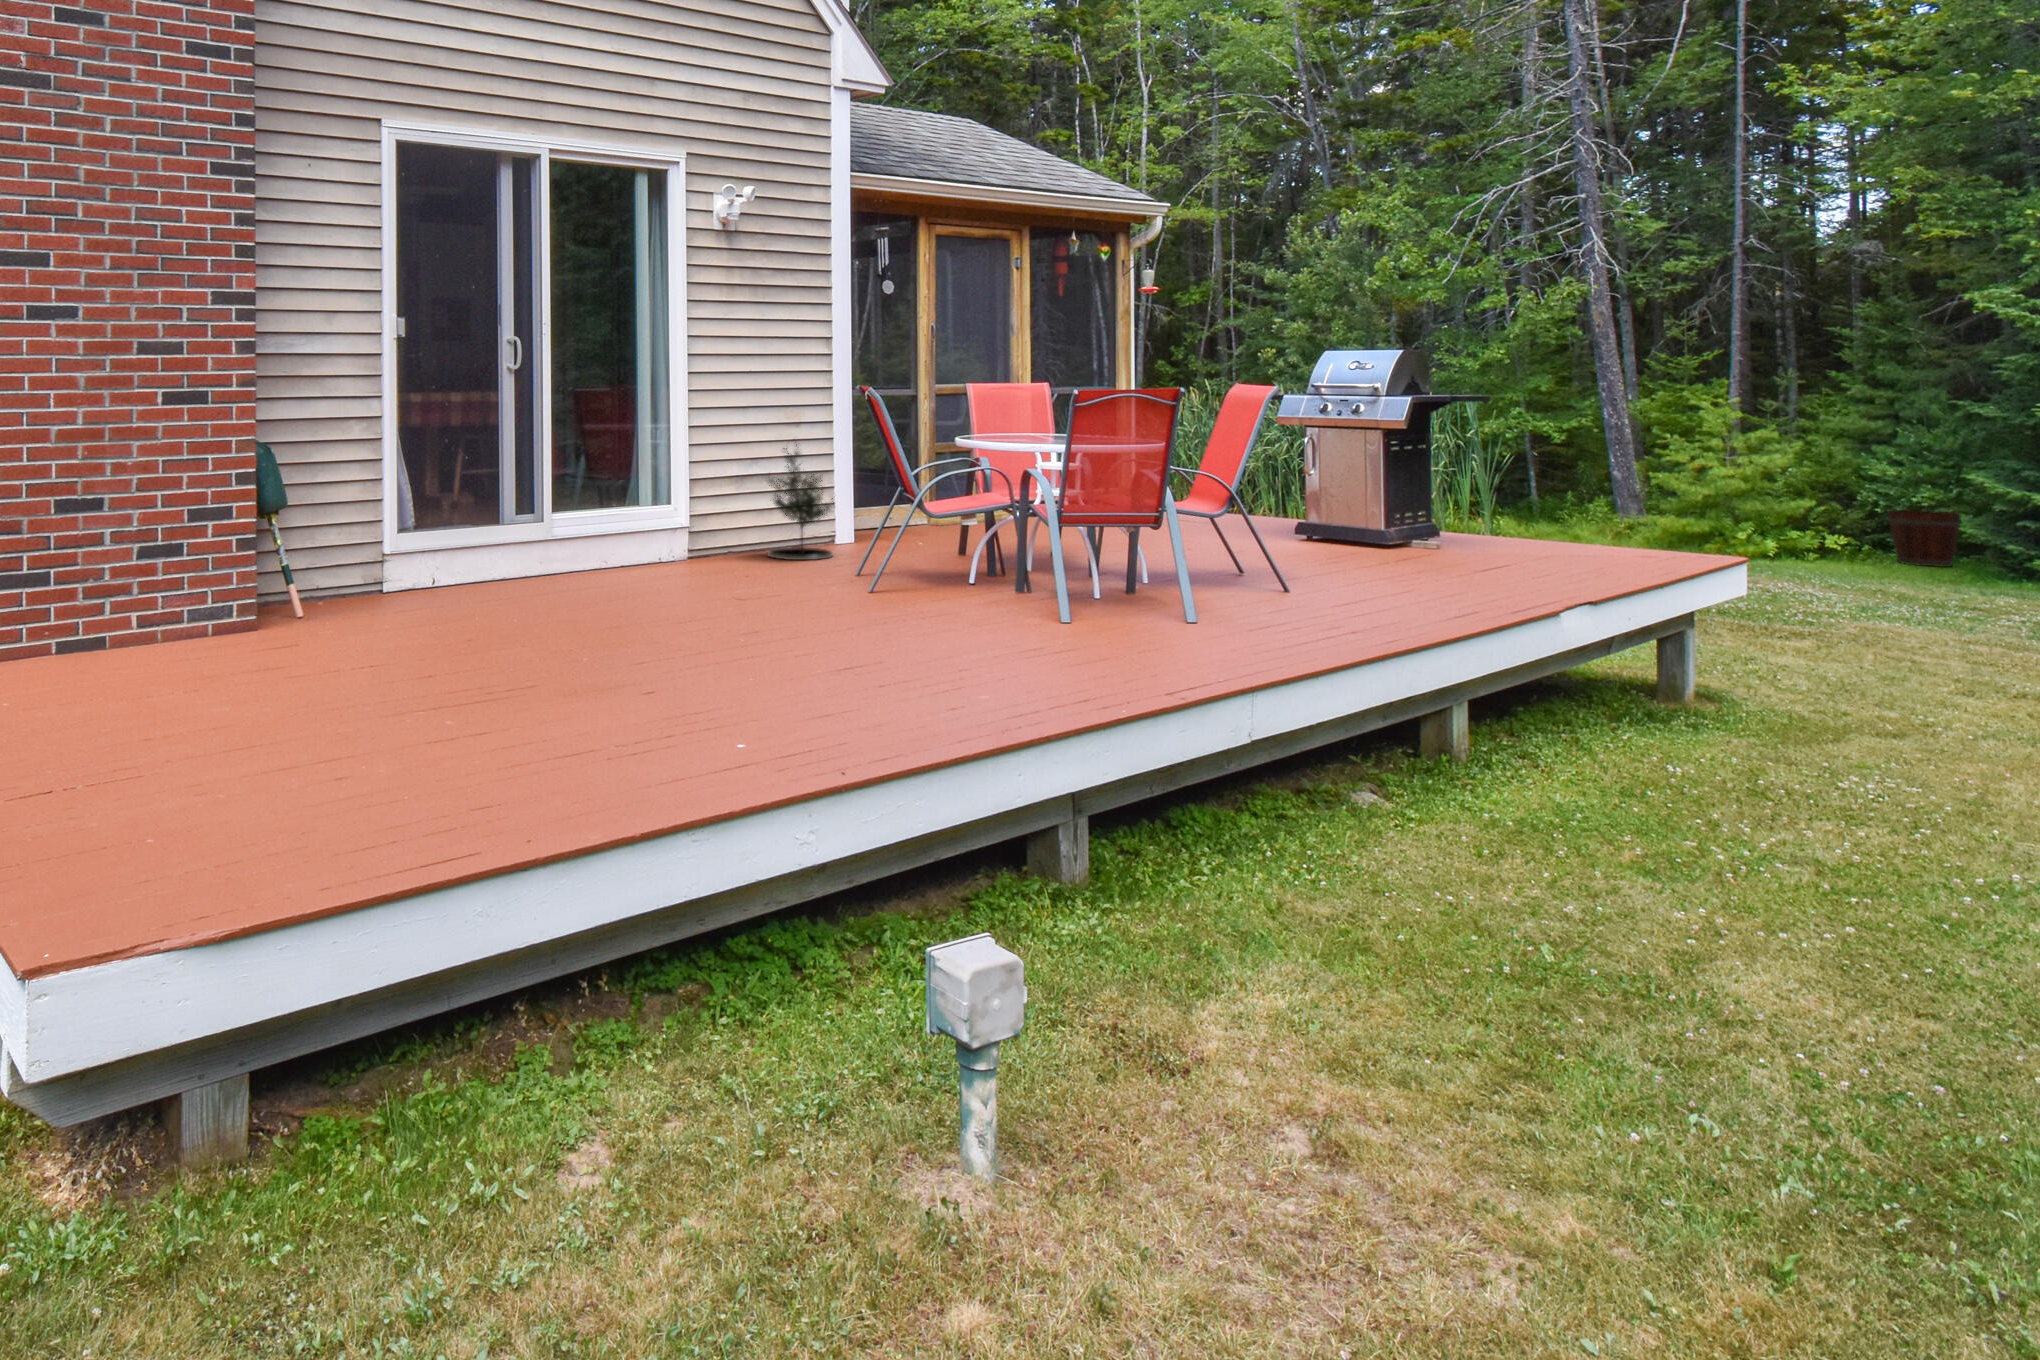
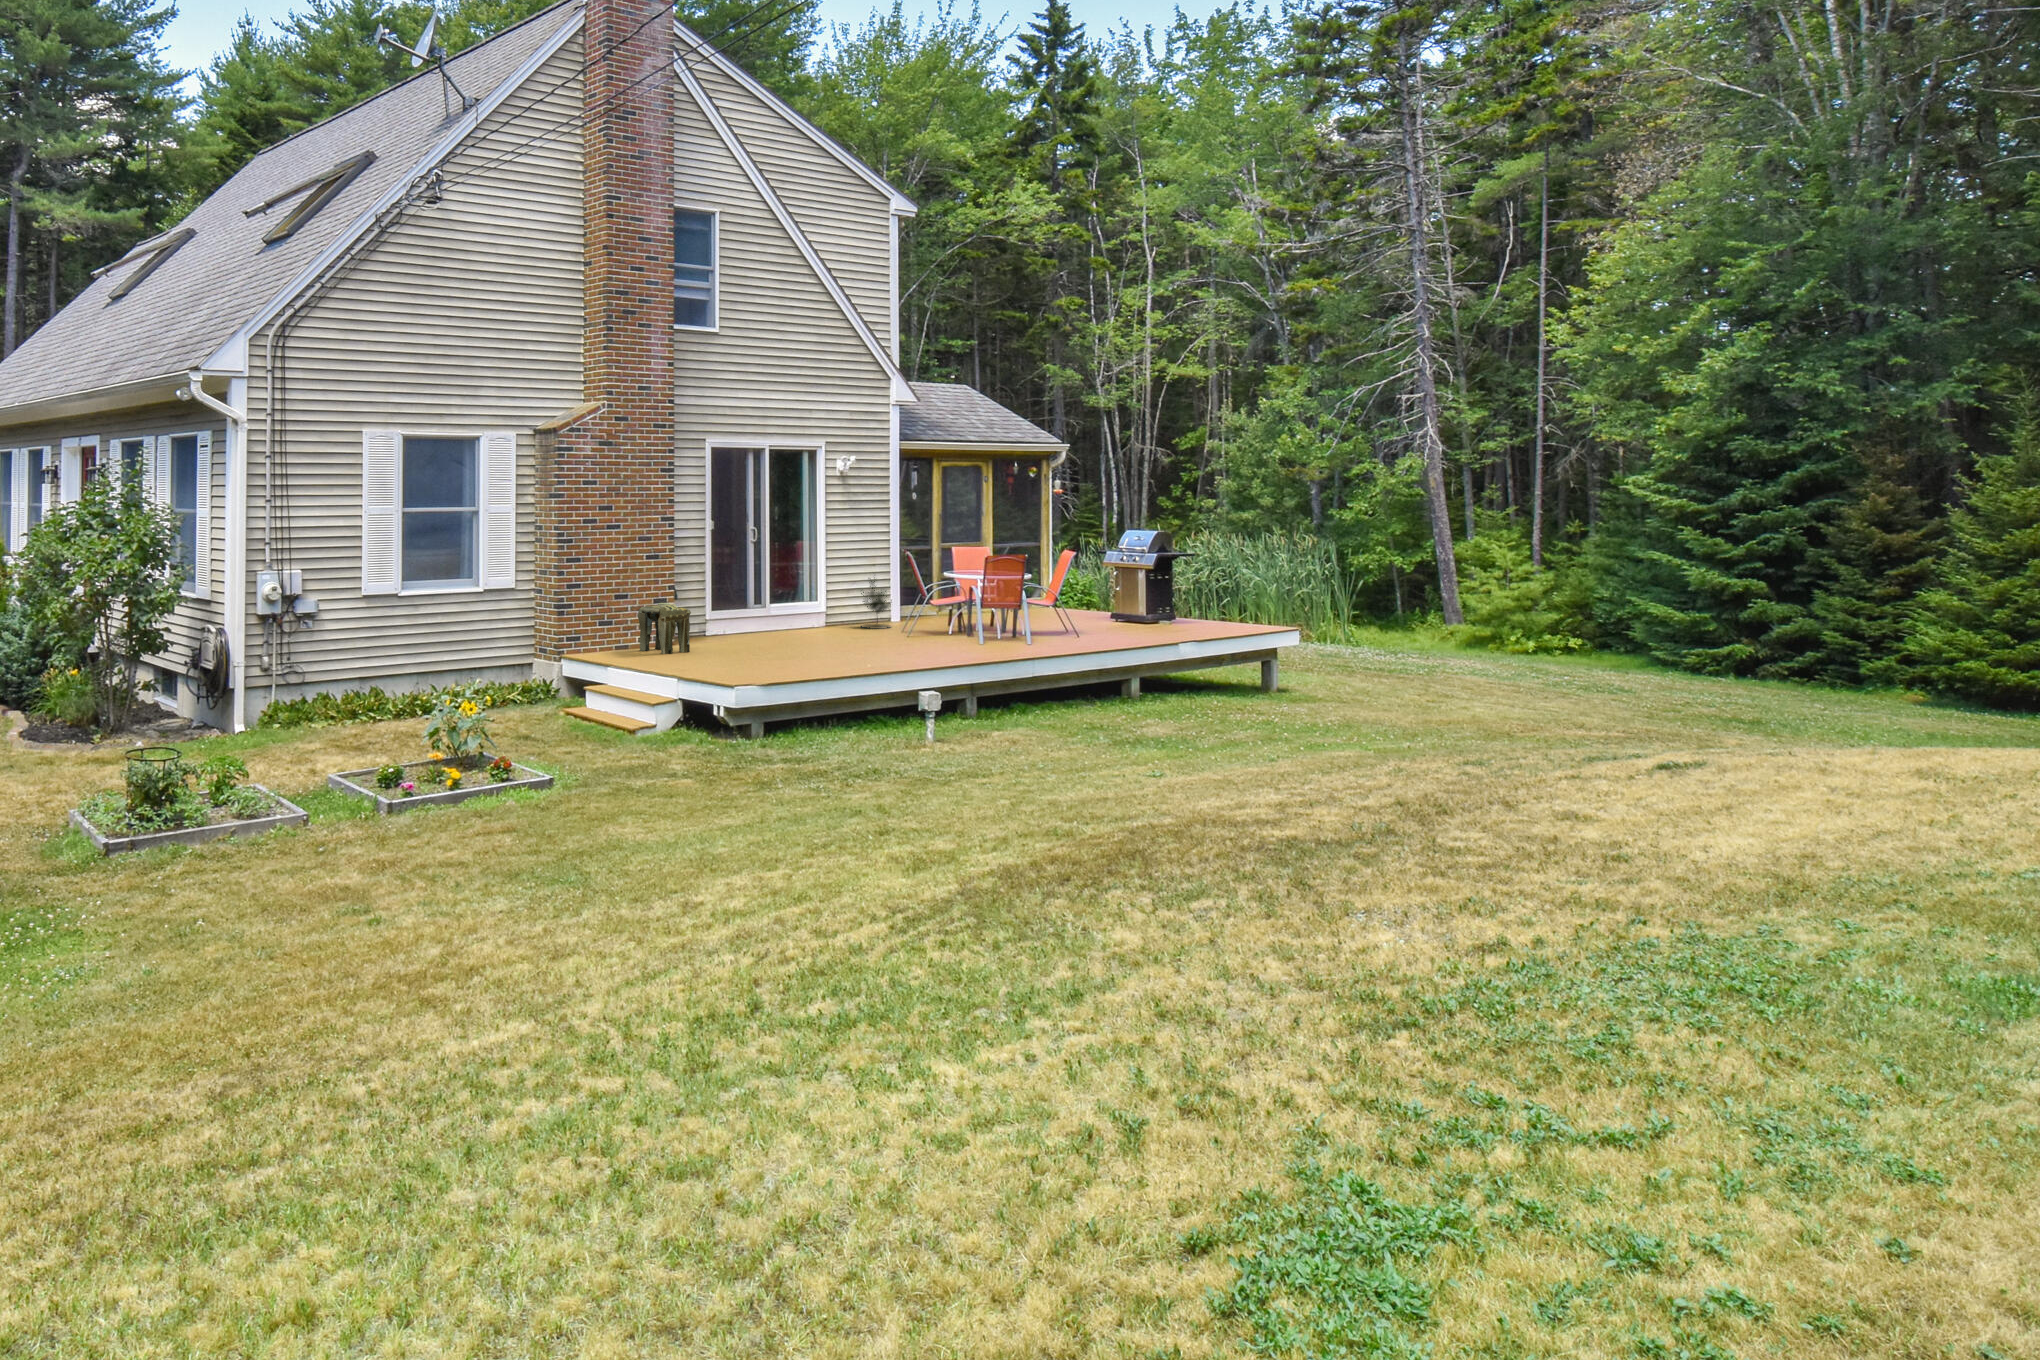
bucket: present [1887,509,1962,567] -> none [1470,615,1504,646]
stool: none [107,521,248,673] -> present [638,603,691,654]

